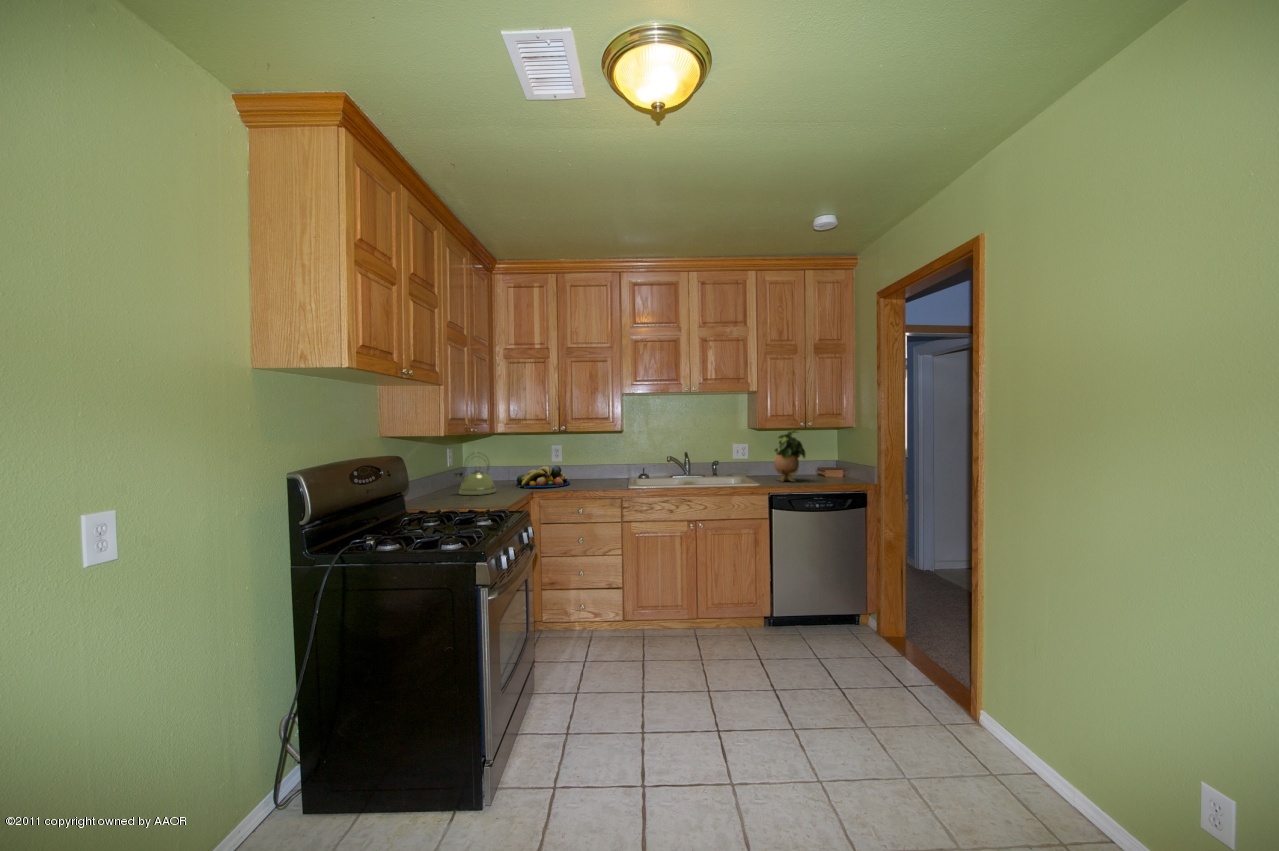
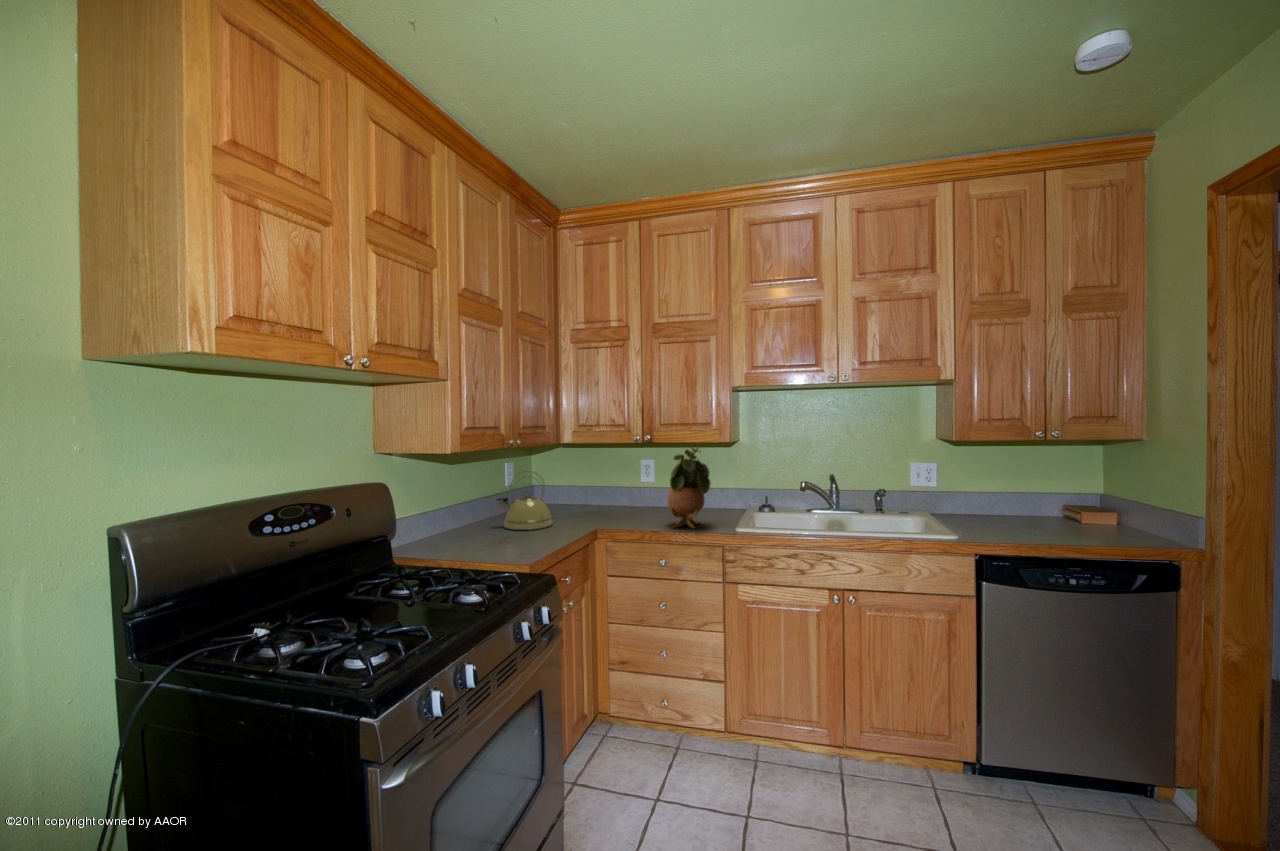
potted plant: present [774,430,805,482] -> present [667,447,710,528]
fruit bowl: present [516,466,570,488] -> none [586,489,659,521]

